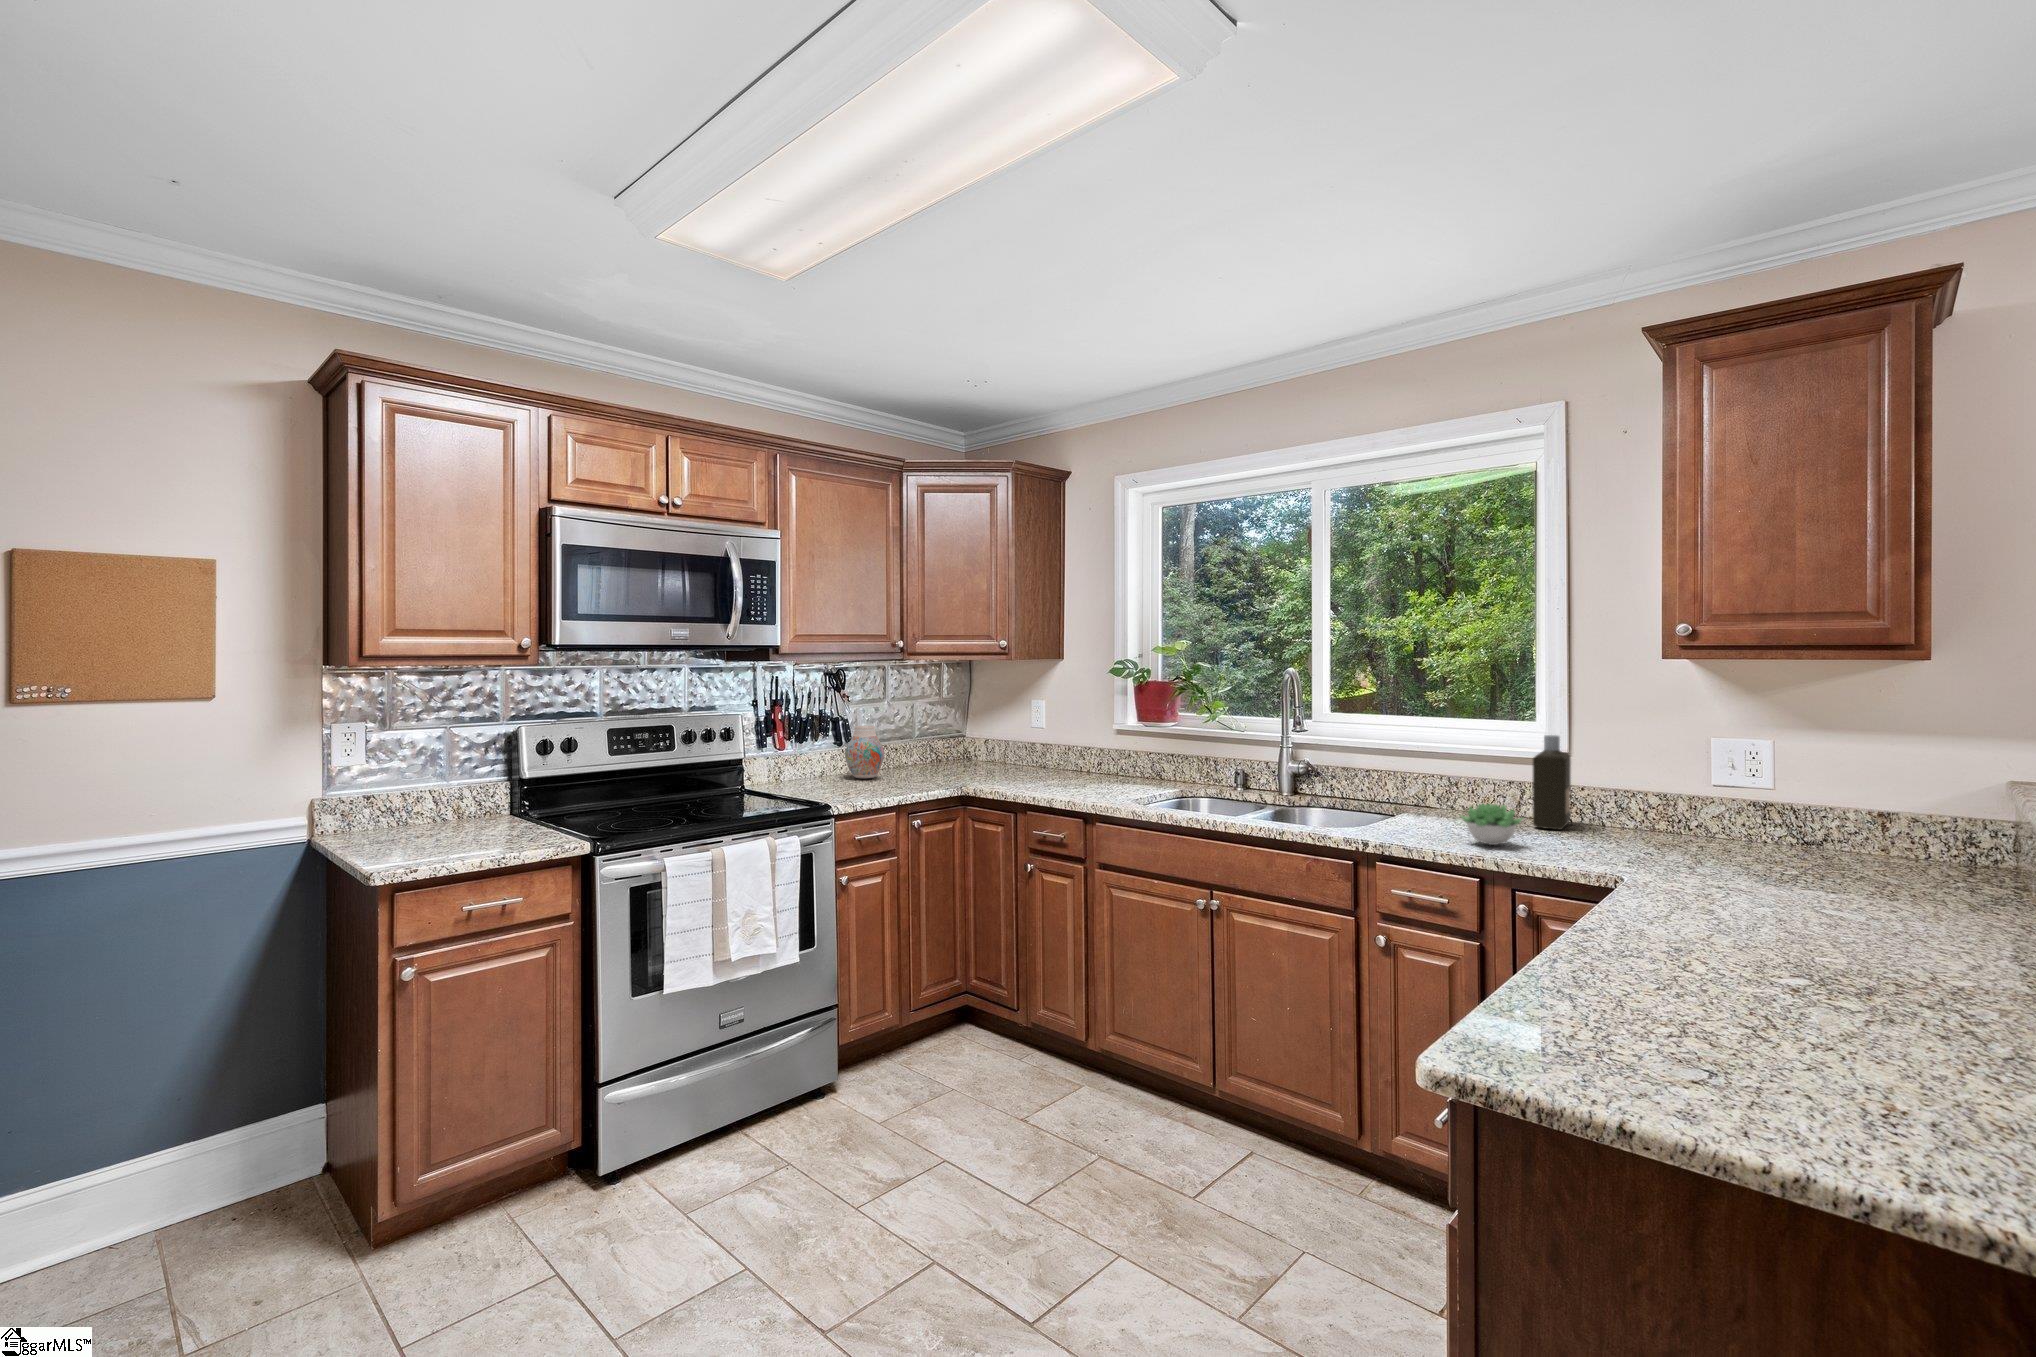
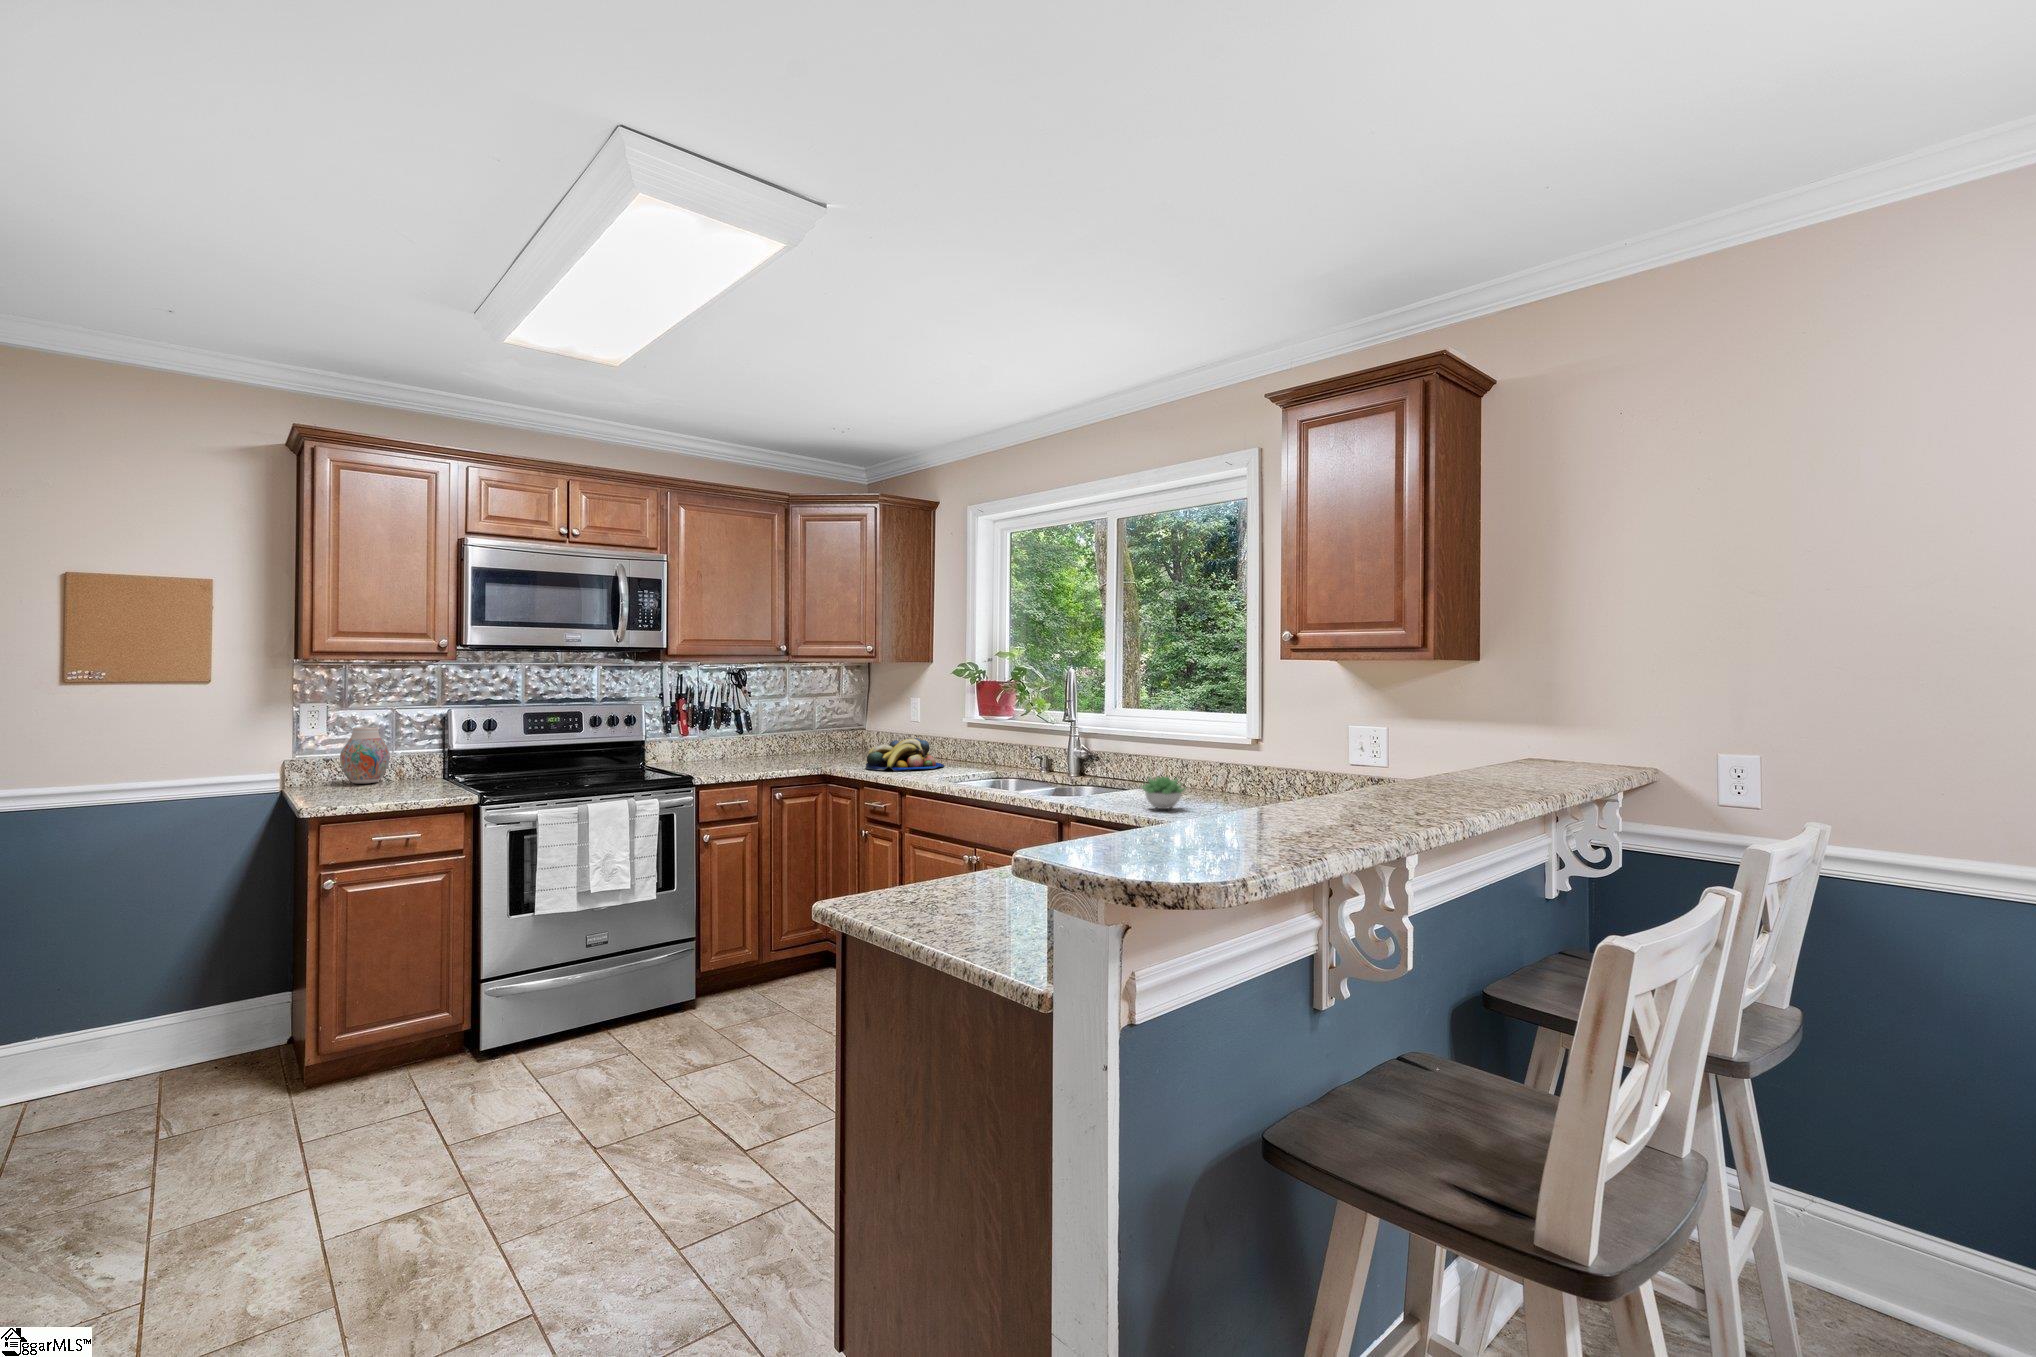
vase: present [845,726,884,778] -> present [340,727,390,784]
bottle: present [1533,735,1571,830] -> none [1225,724,1265,801]
fruit bowl: none [1010,751,1102,791] -> present [866,738,944,771]

